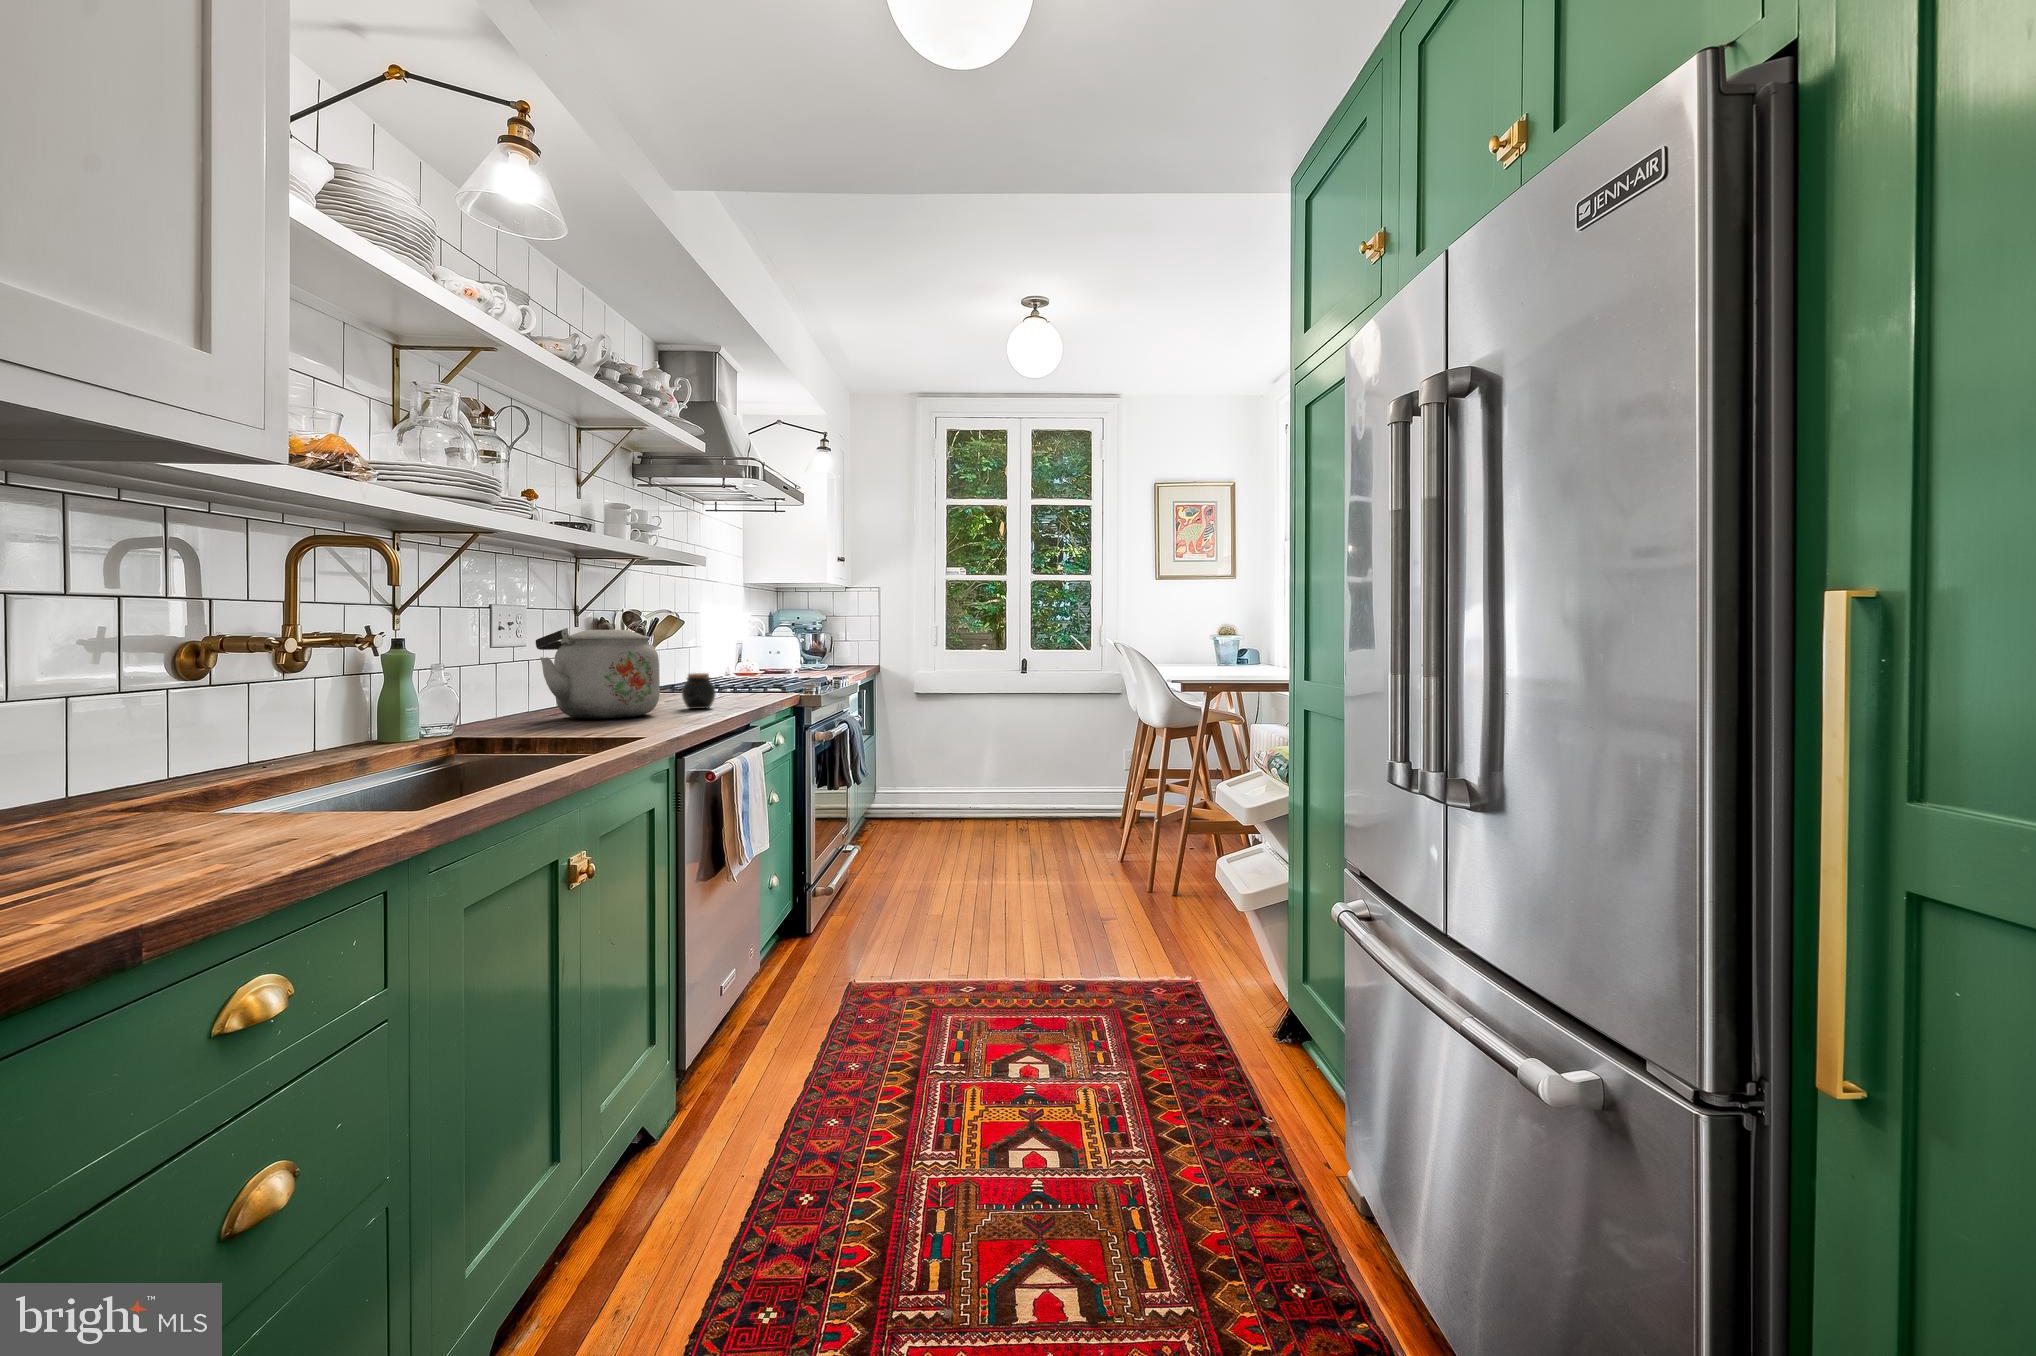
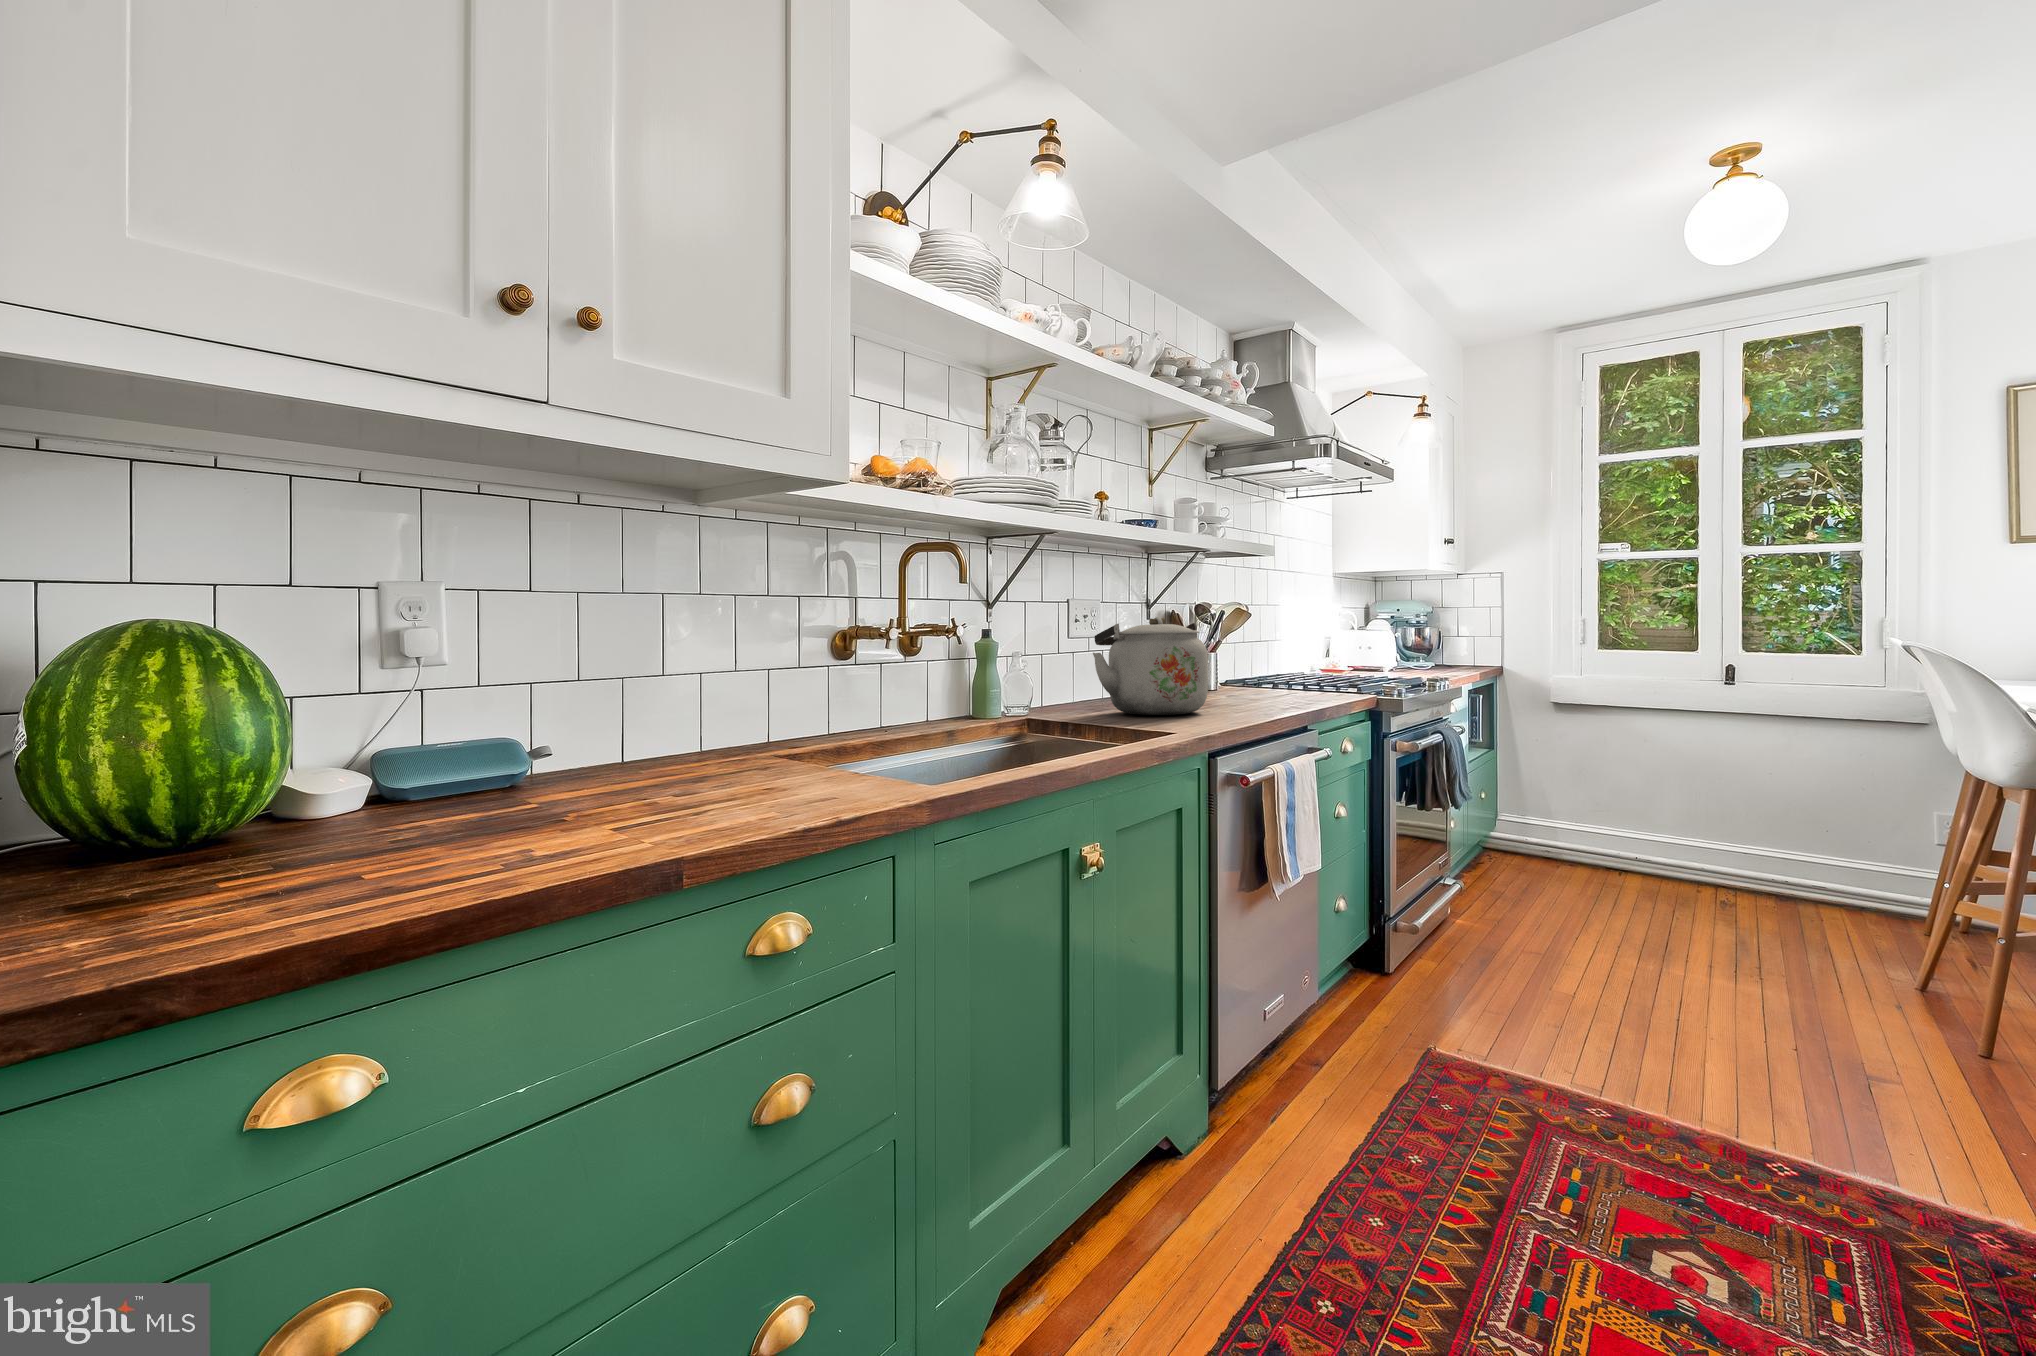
jar: present [682,673,716,709] -> none [1235,670,1271,709]

